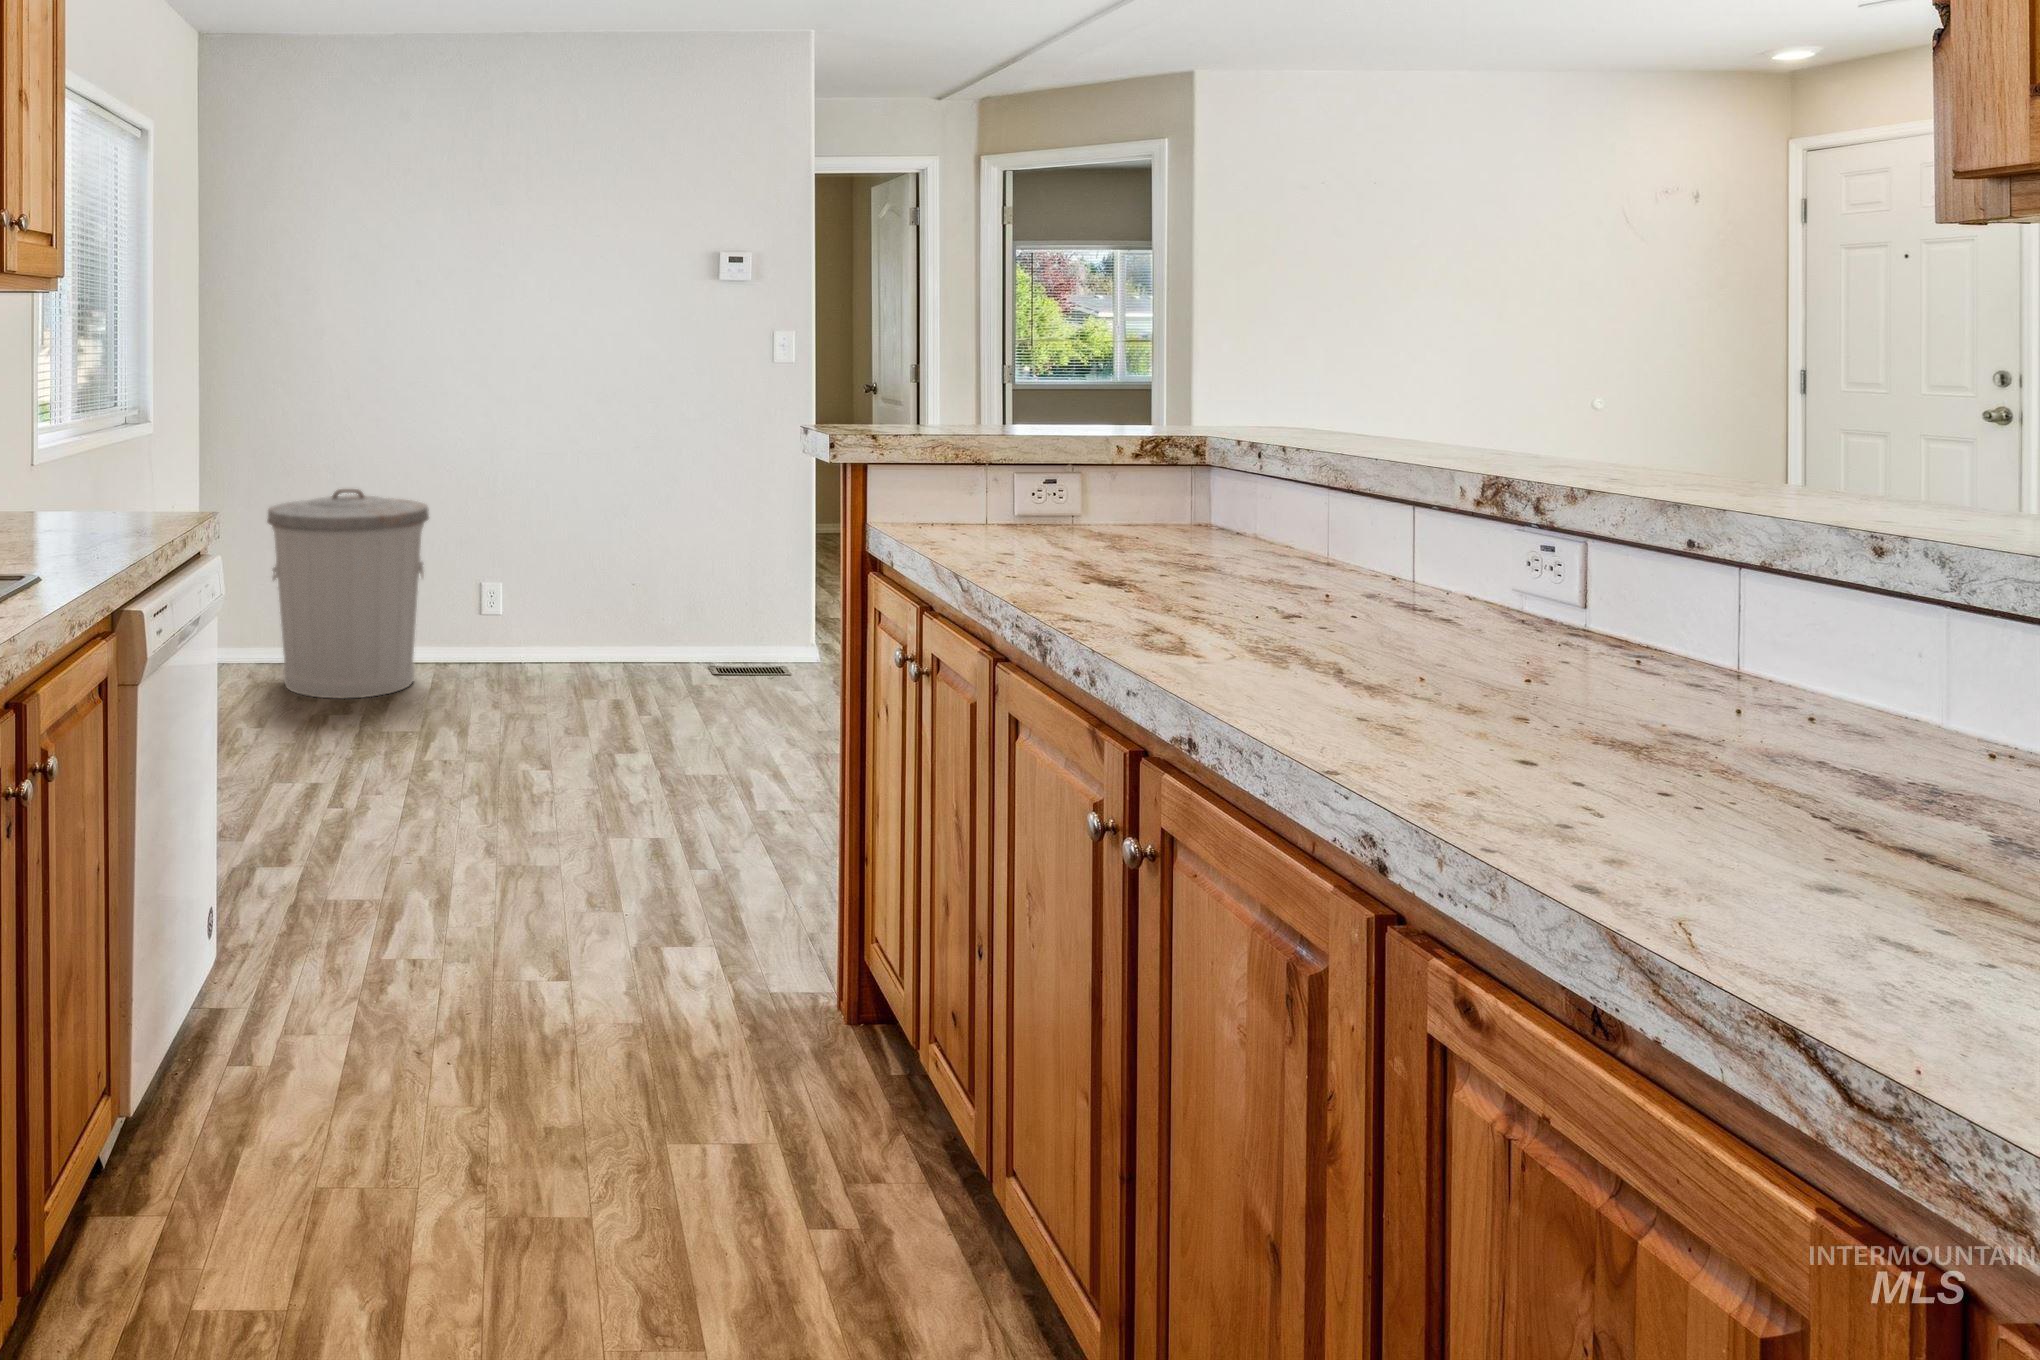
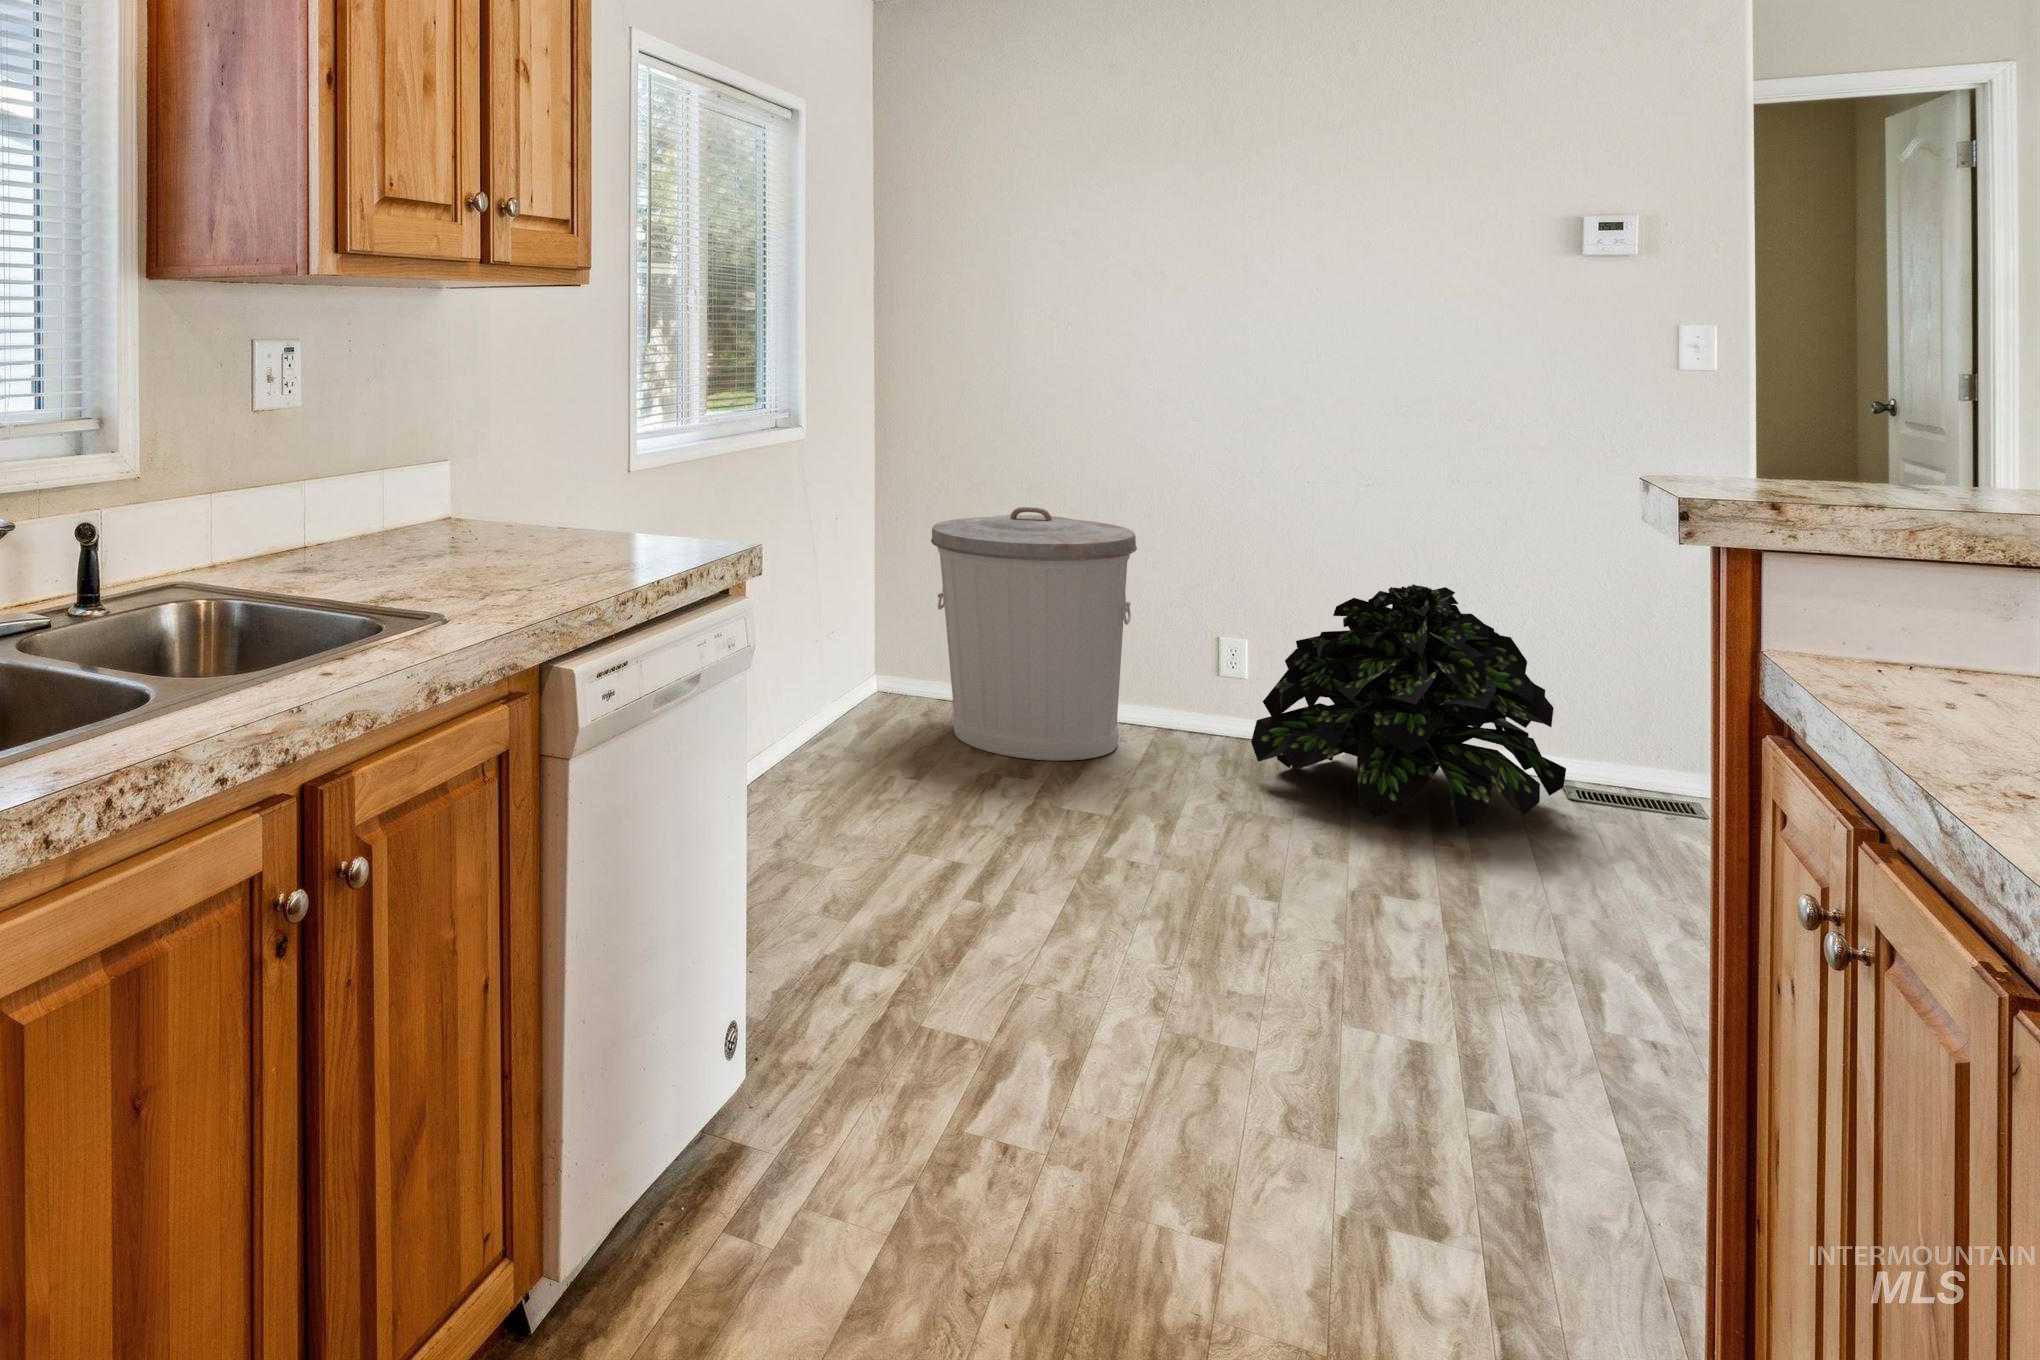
potted plant: none [513,530,711,704] -> present [1251,584,1566,829]

